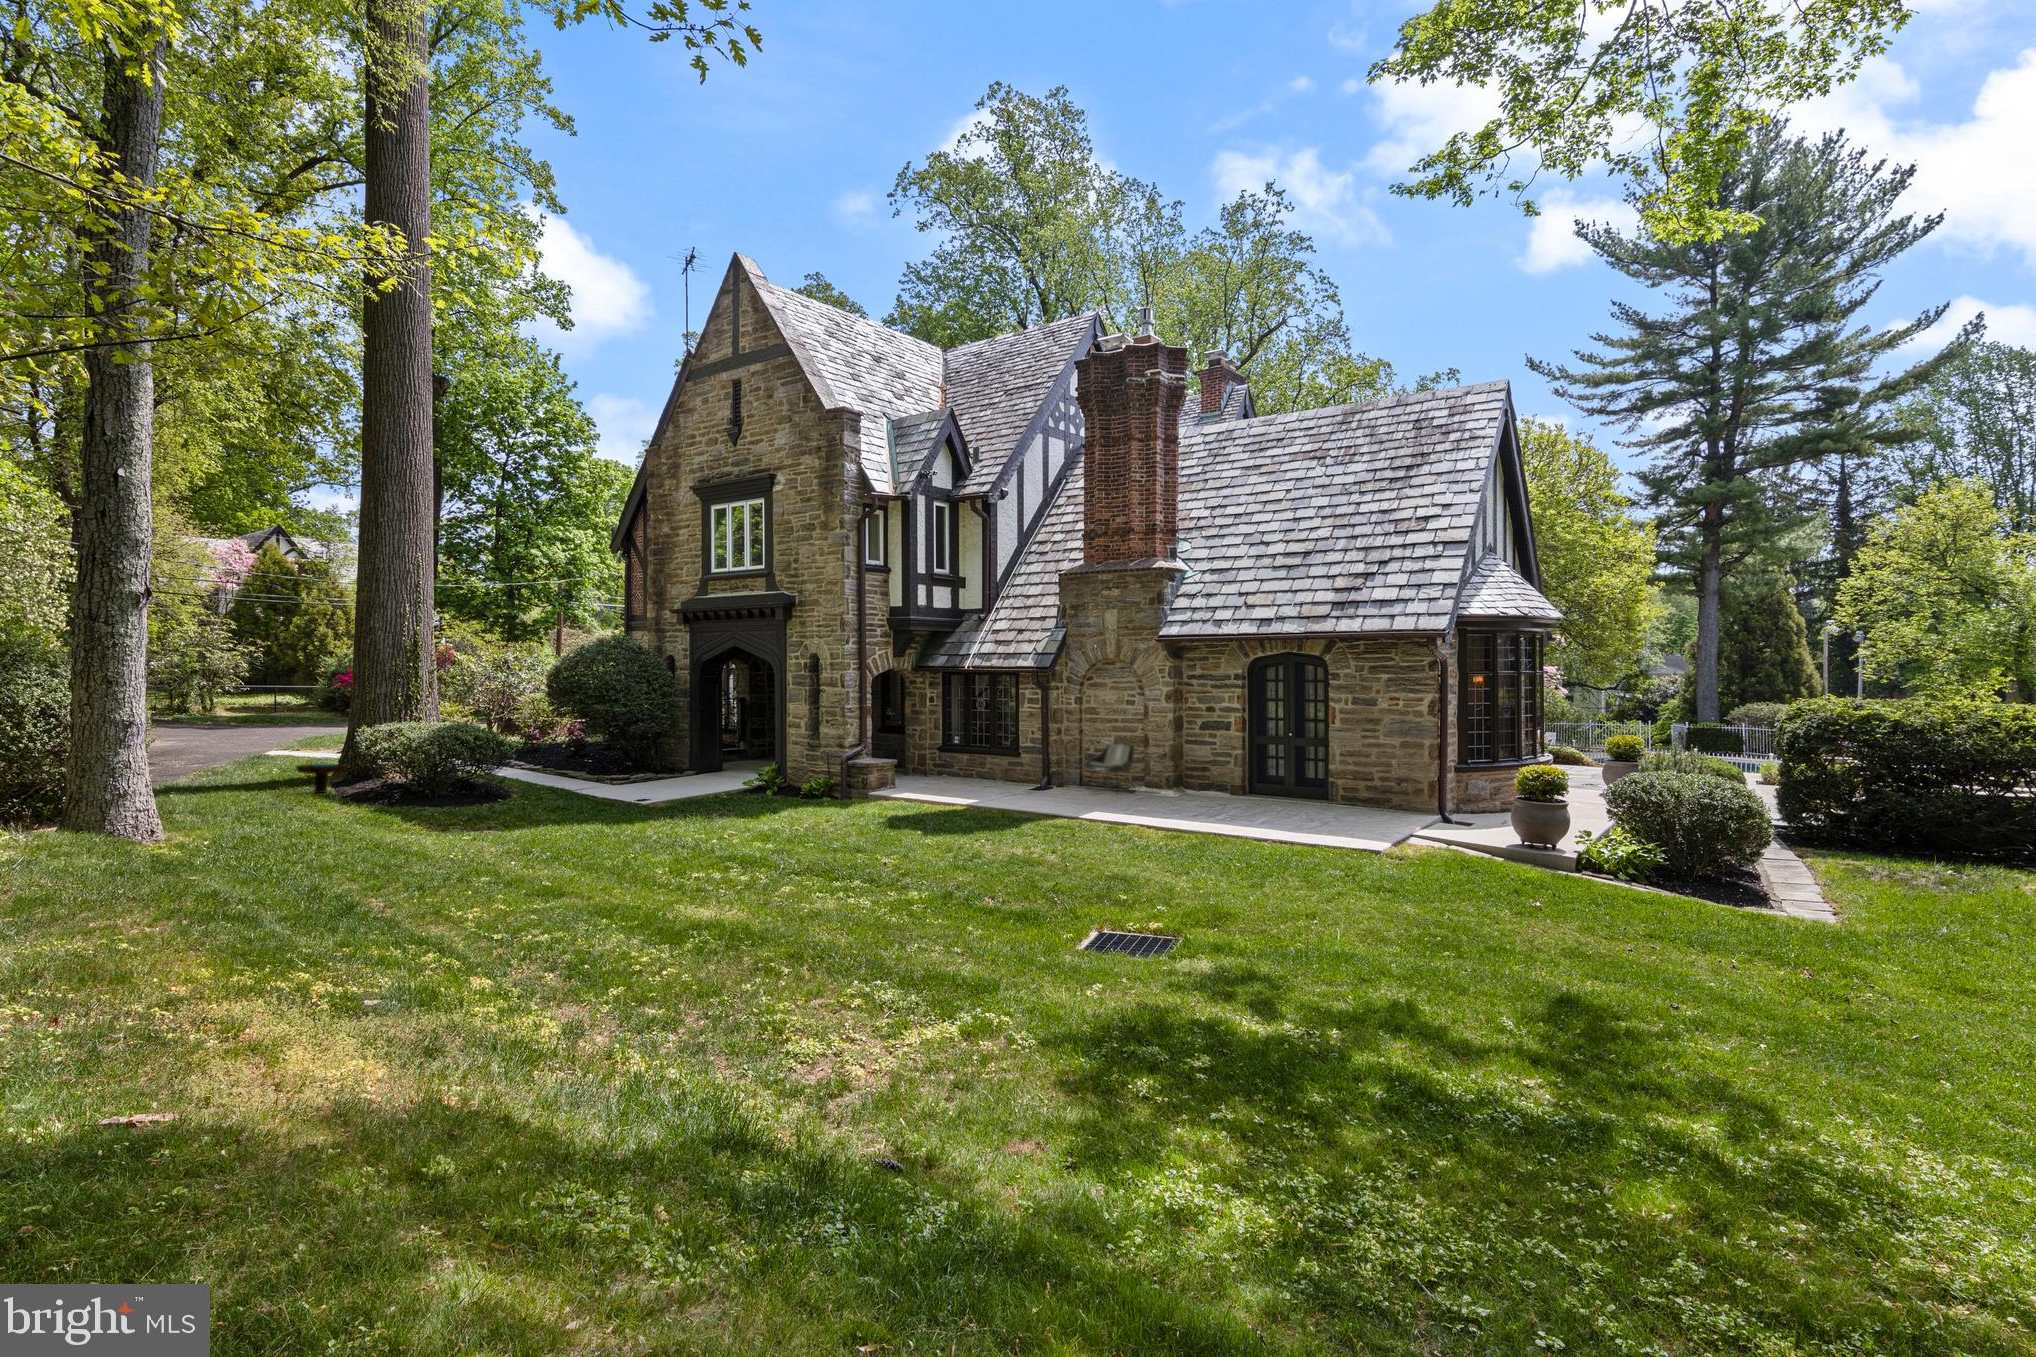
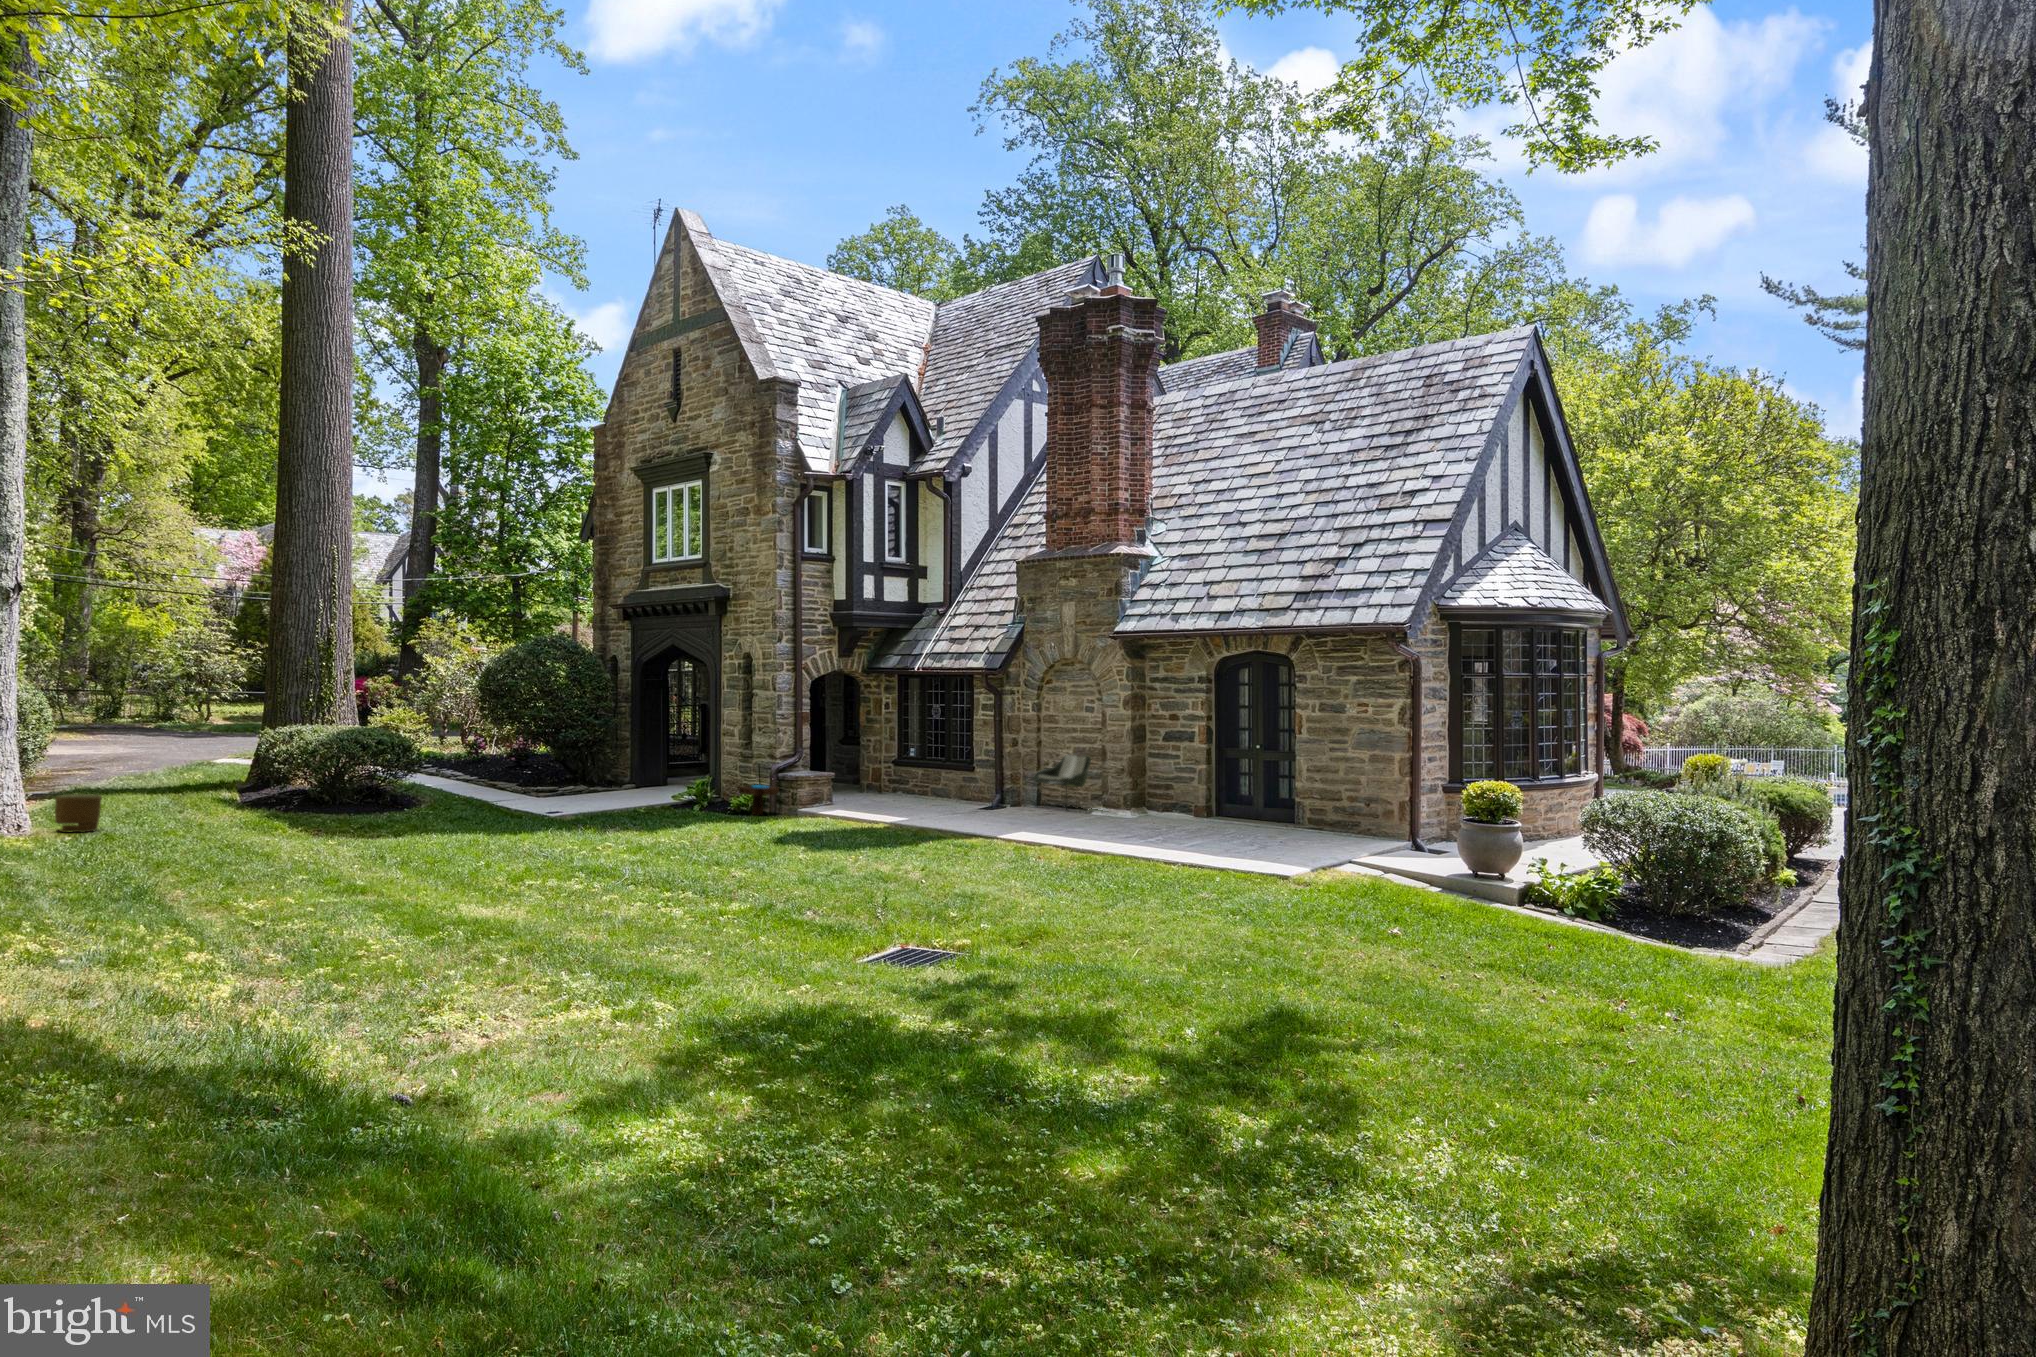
side table: present [297,764,346,793] -> present [738,785,779,815]
woven basket: none [151,803,204,844] -> present [55,794,102,832]

